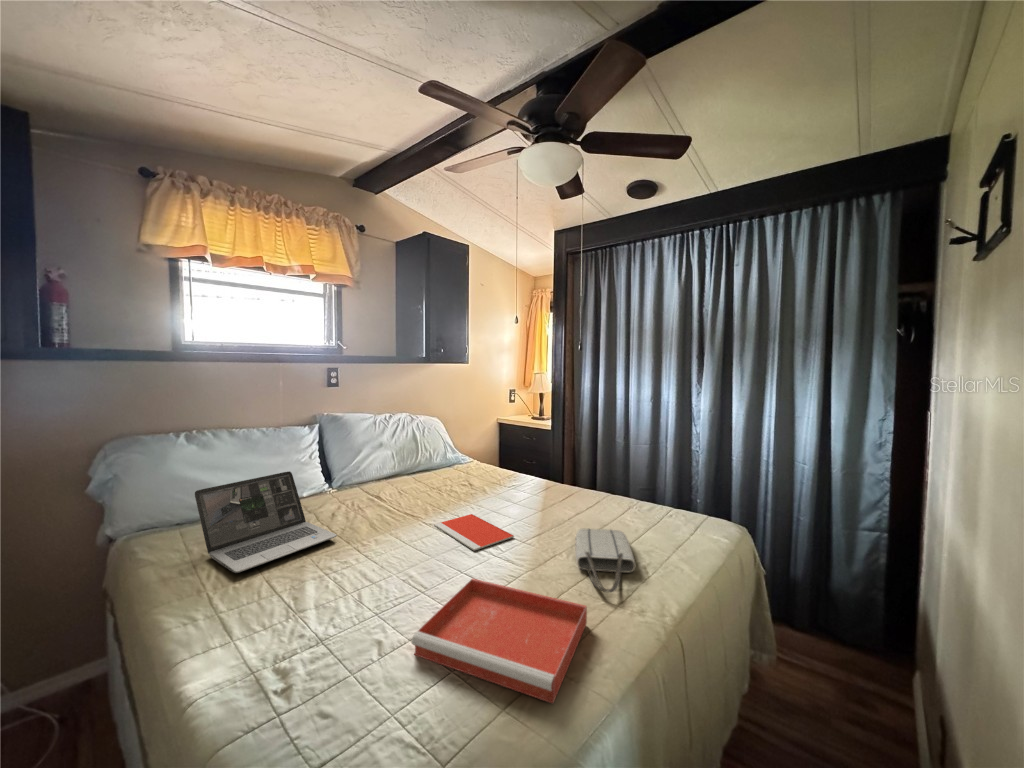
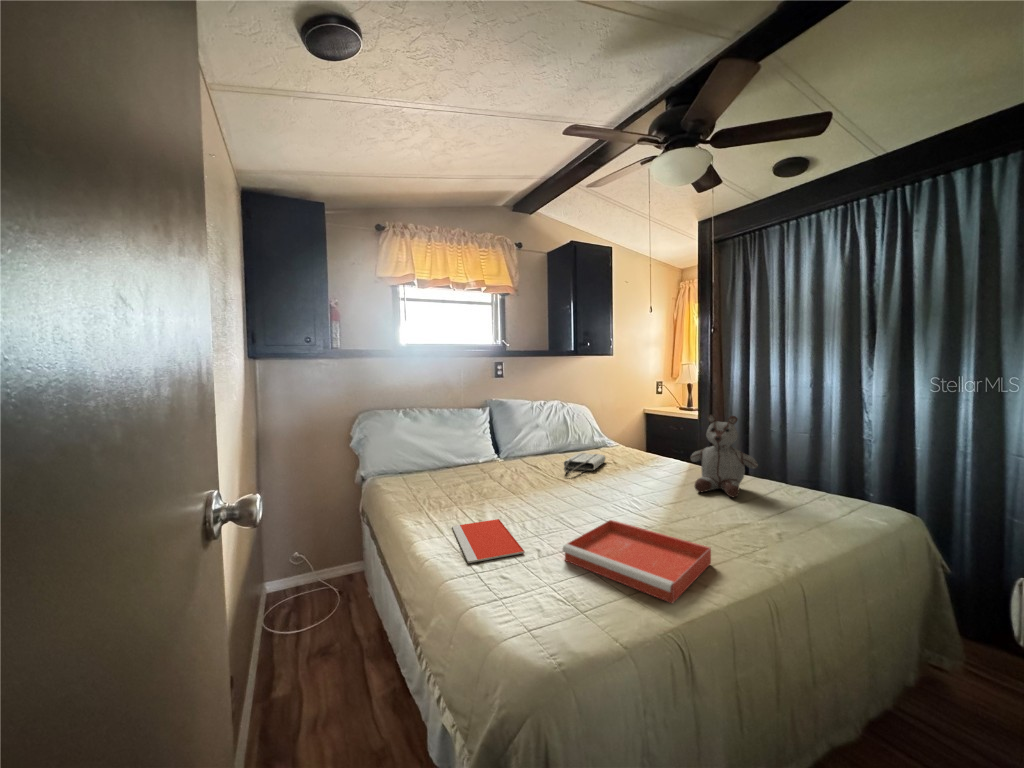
stuffed bear: none [552,435,616,523] -> present [691,415,758,497]
laptop: present [195,471,337,573] -> none [414,438,505,501]
notebook: present [434,514,514,551] -> present [452,519,525,563]
tote bag: present [576,529,635,592] -> present [564,453,605,473]

